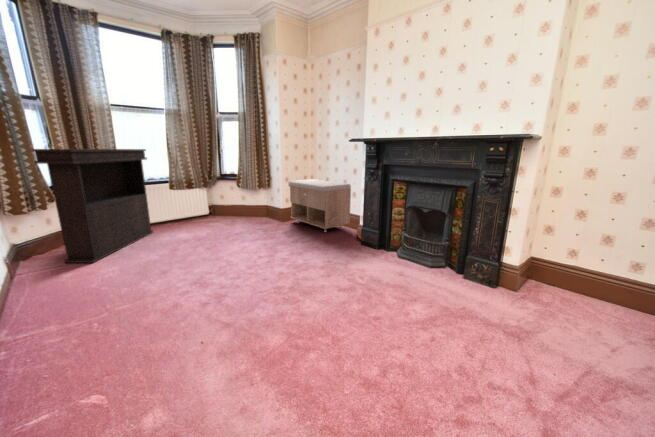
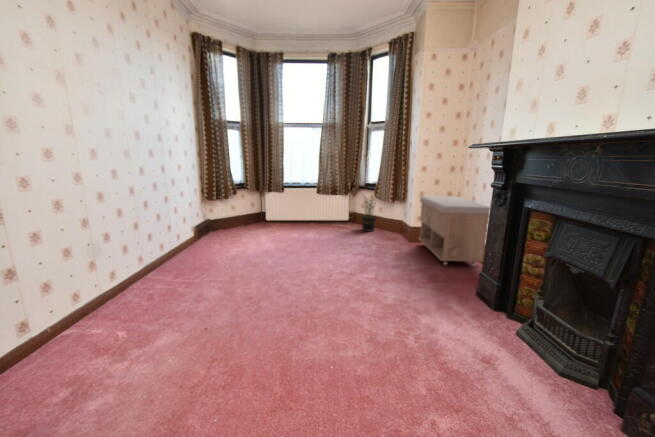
console table: present [32,149,153,263] -> none [215,156,297,242]
potted plant: none [221,180,246,221] -> present [362,198,376,231]

